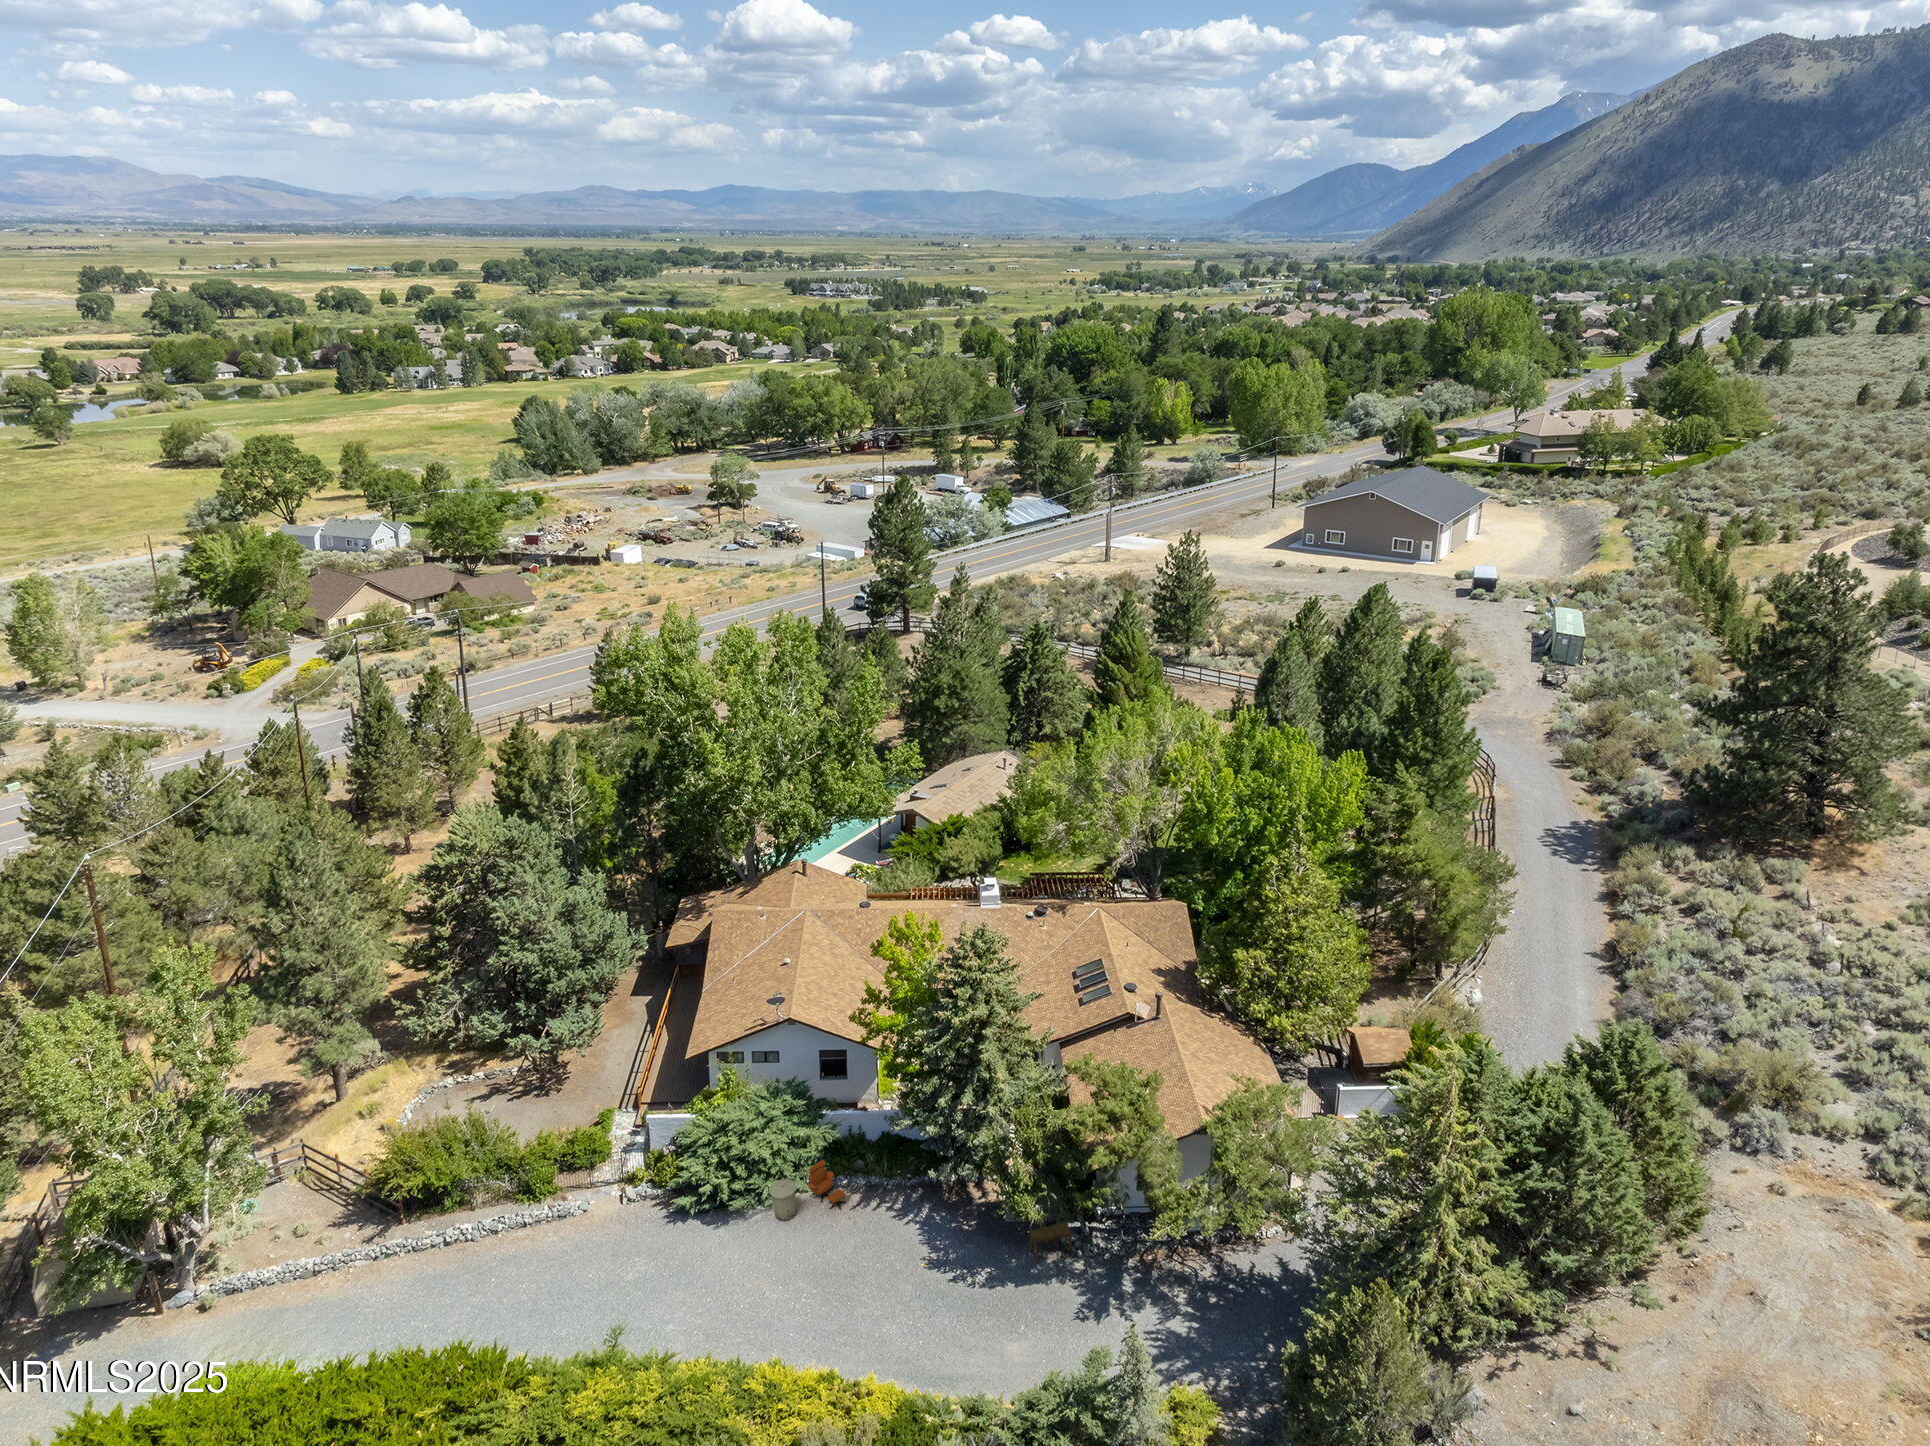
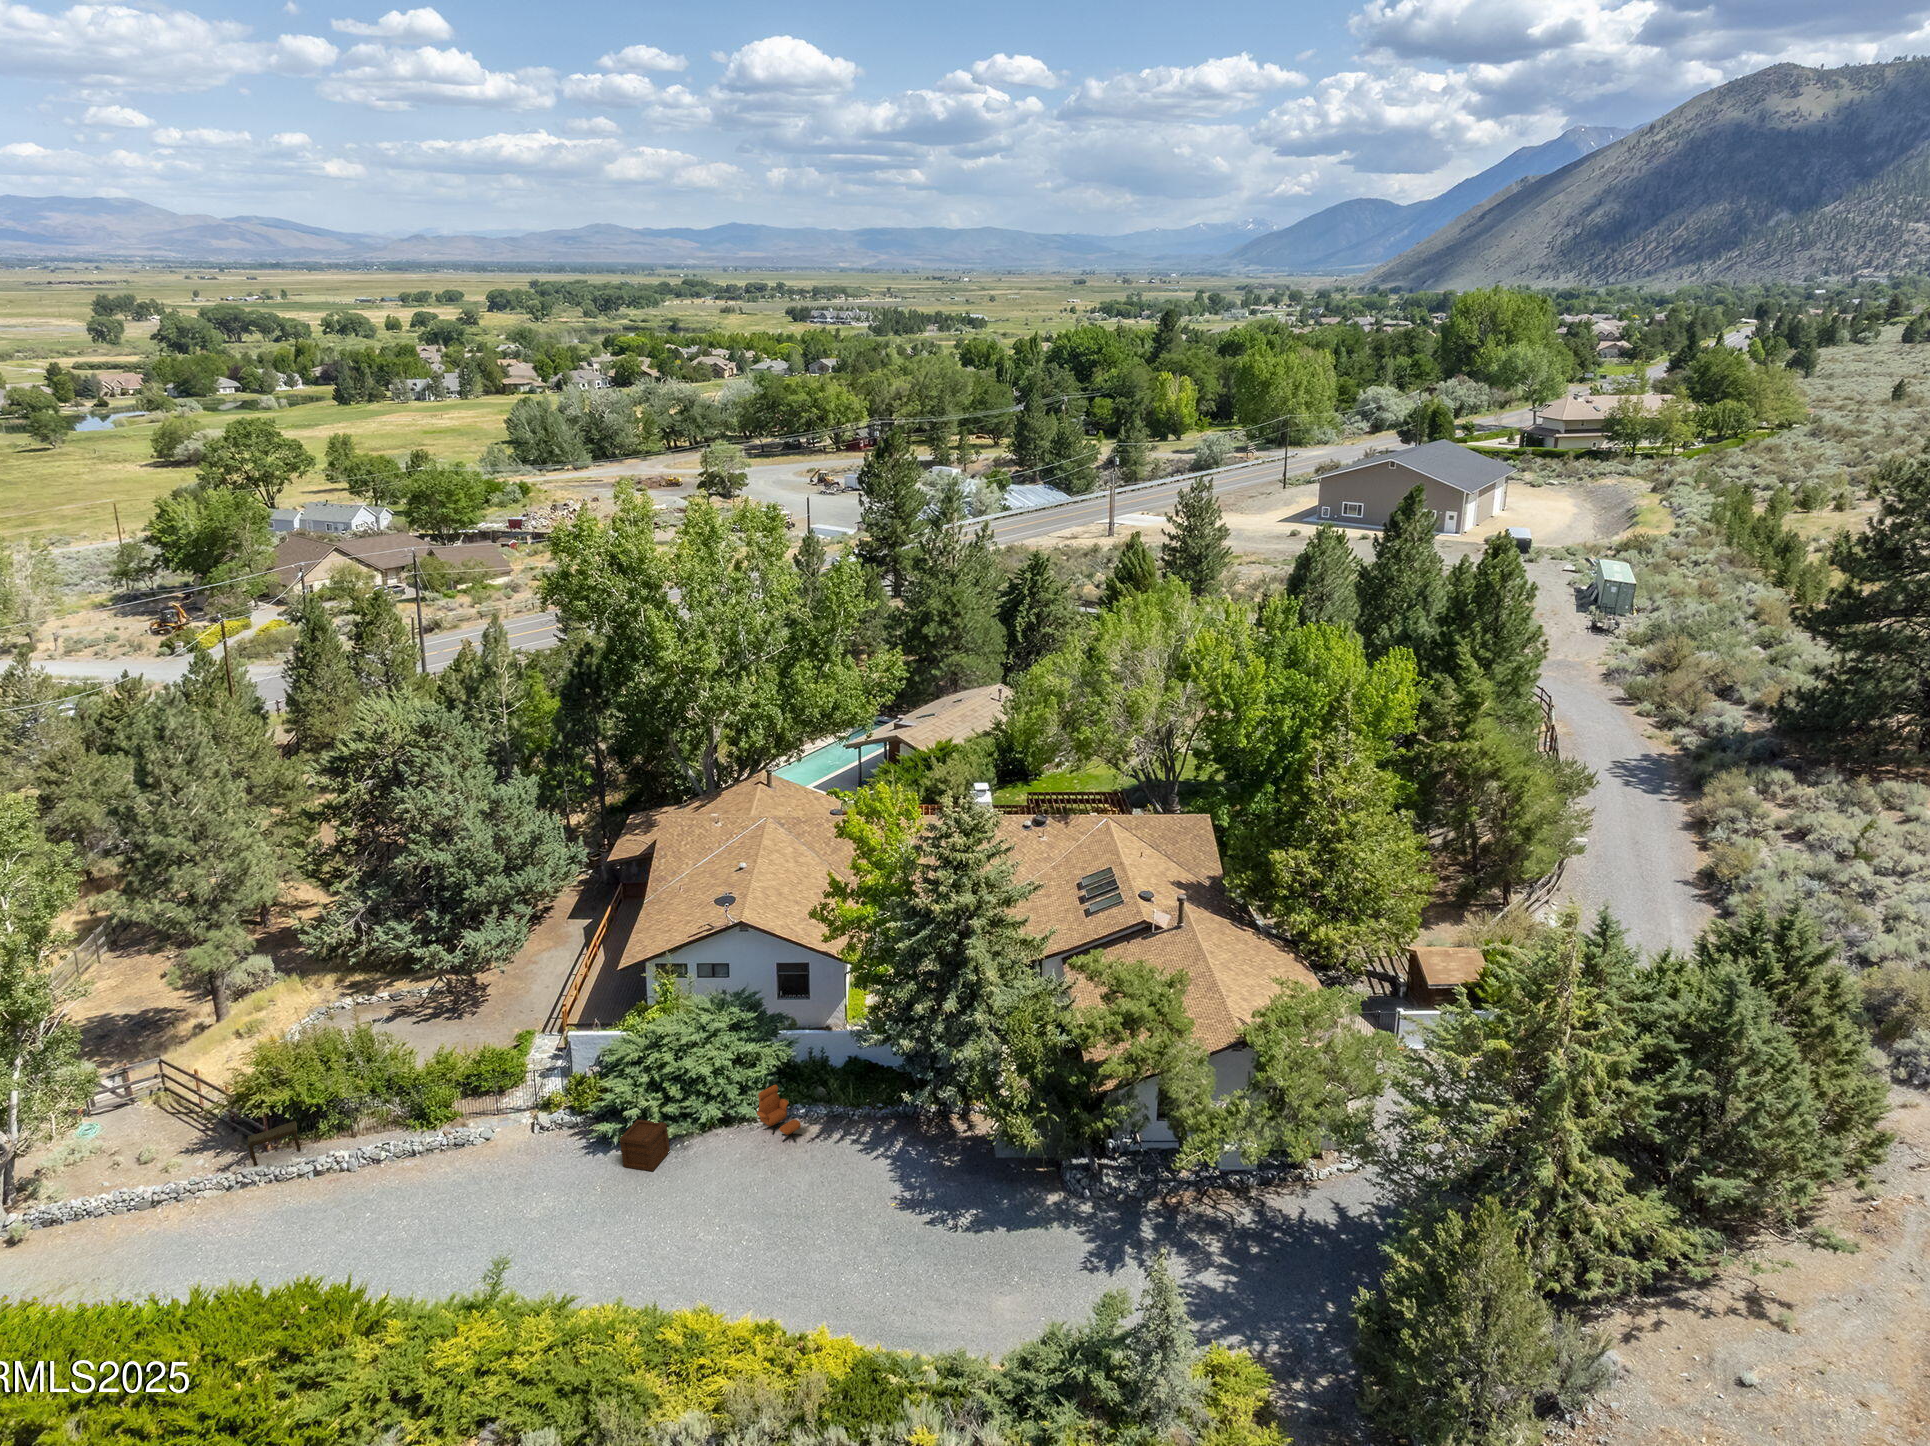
trash can: present [769,1179,796,1221] -> none [709,1105,742,1155]
wooden crate: none [696,1193,737,1237] -> present [620,1120,670,1171]
bench: present [1030,1222,1072,1259] -> present [248,1121,301,1166]

